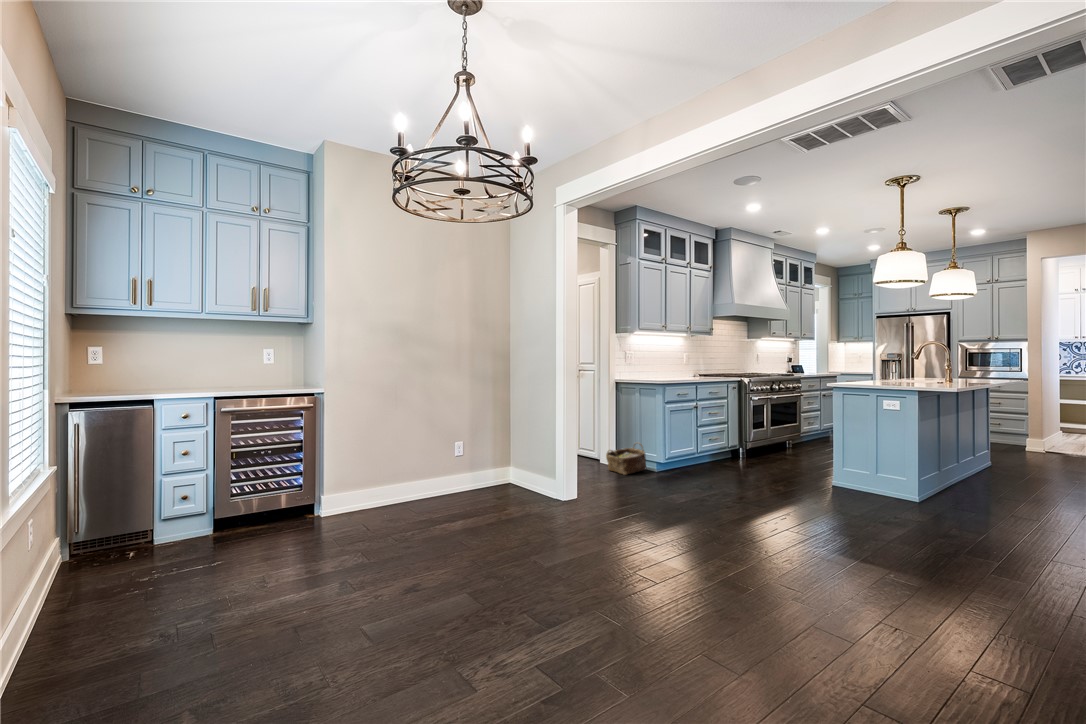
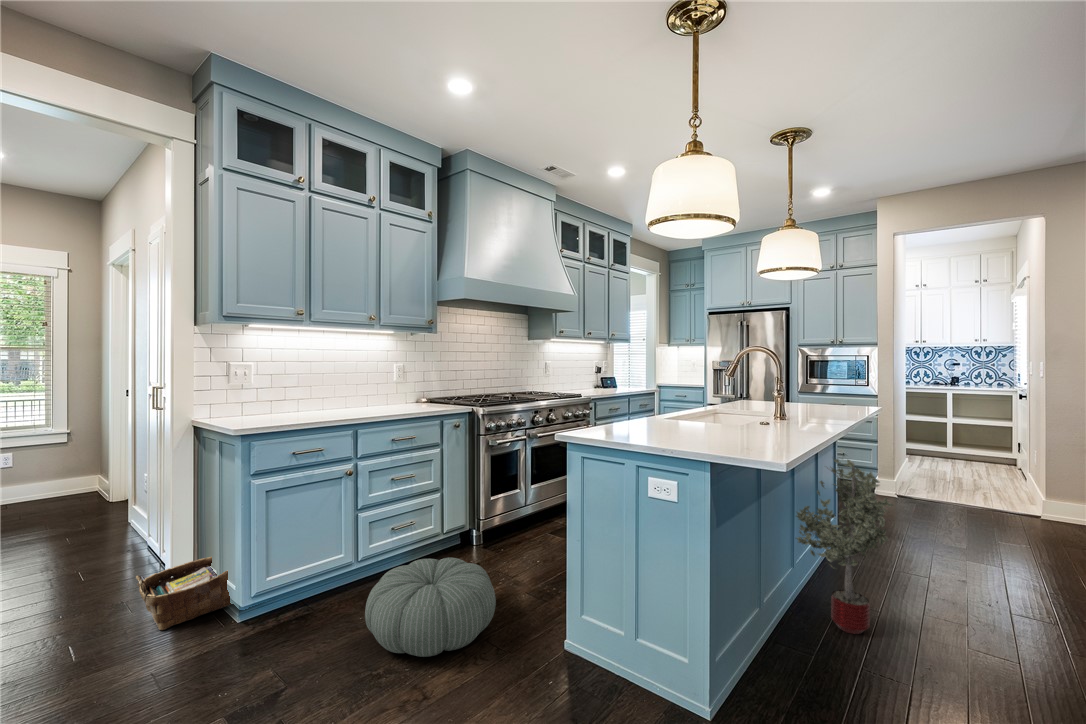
potted tree: none [968,397,1029,490] -> present [796,459,893,634]
pouf: none [729,449,798,485] -> present [365,557,496,657]

